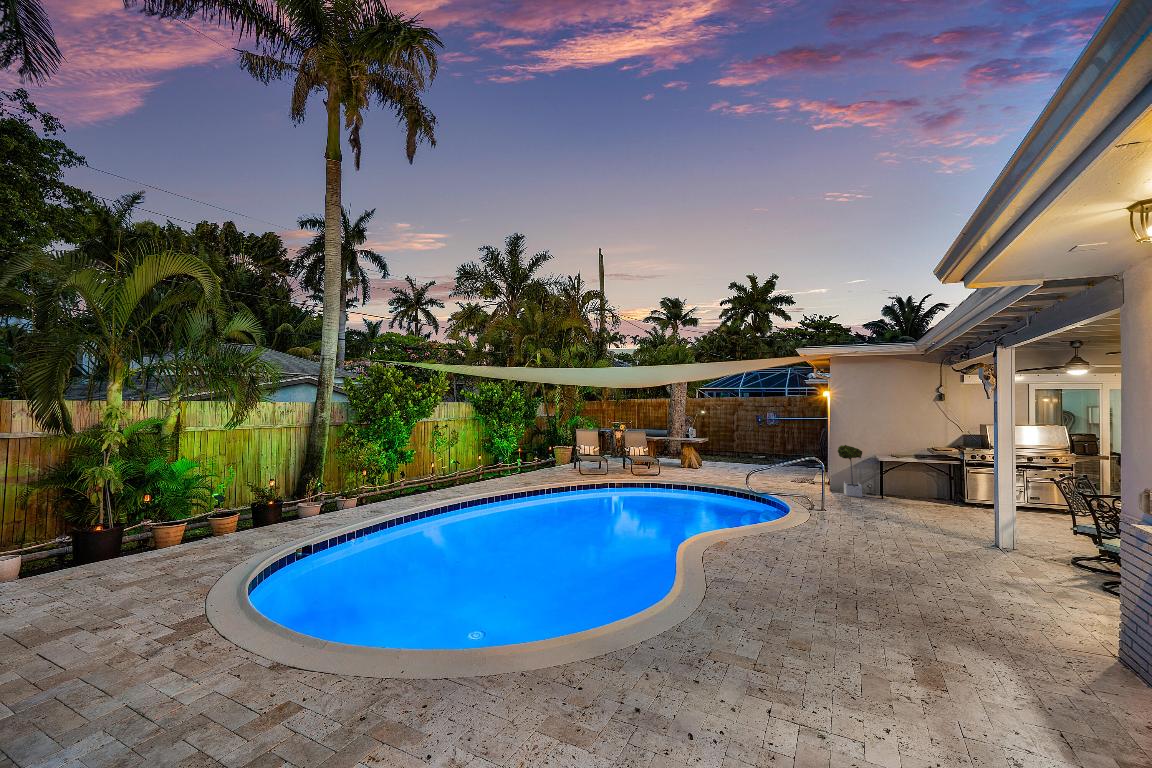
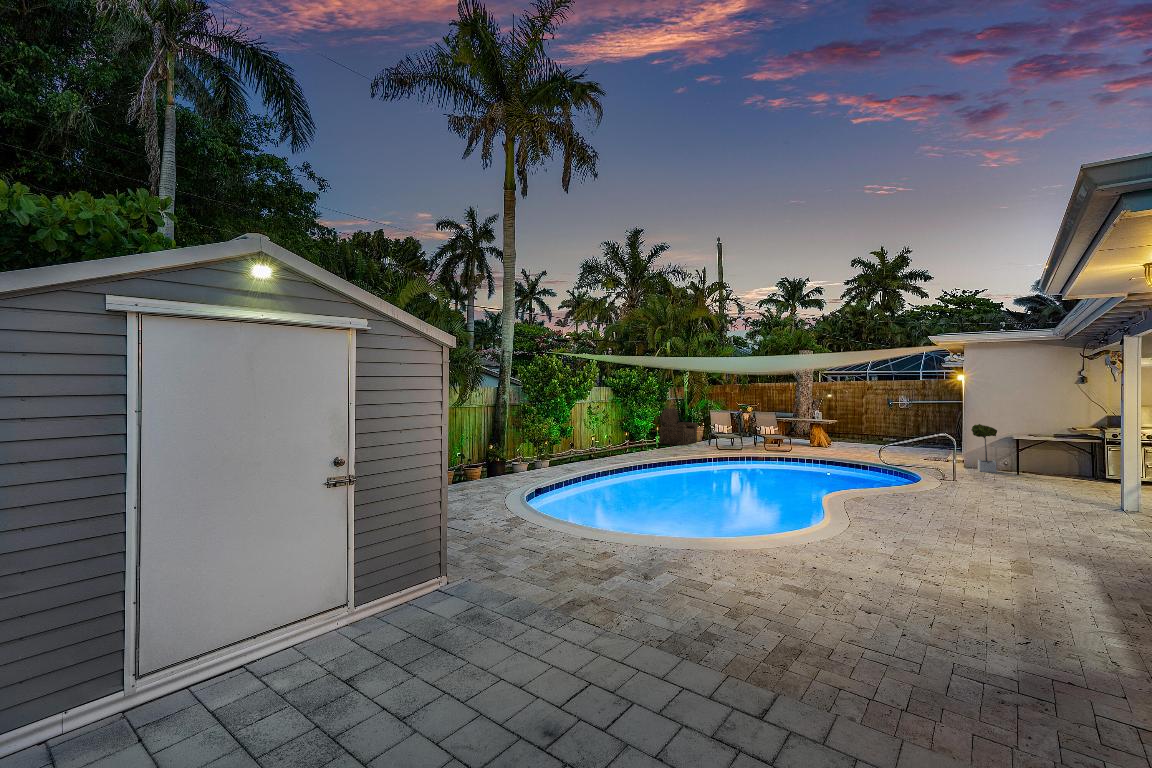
armchair: none [525,426,568,467] -> present [660,408,698,445]

